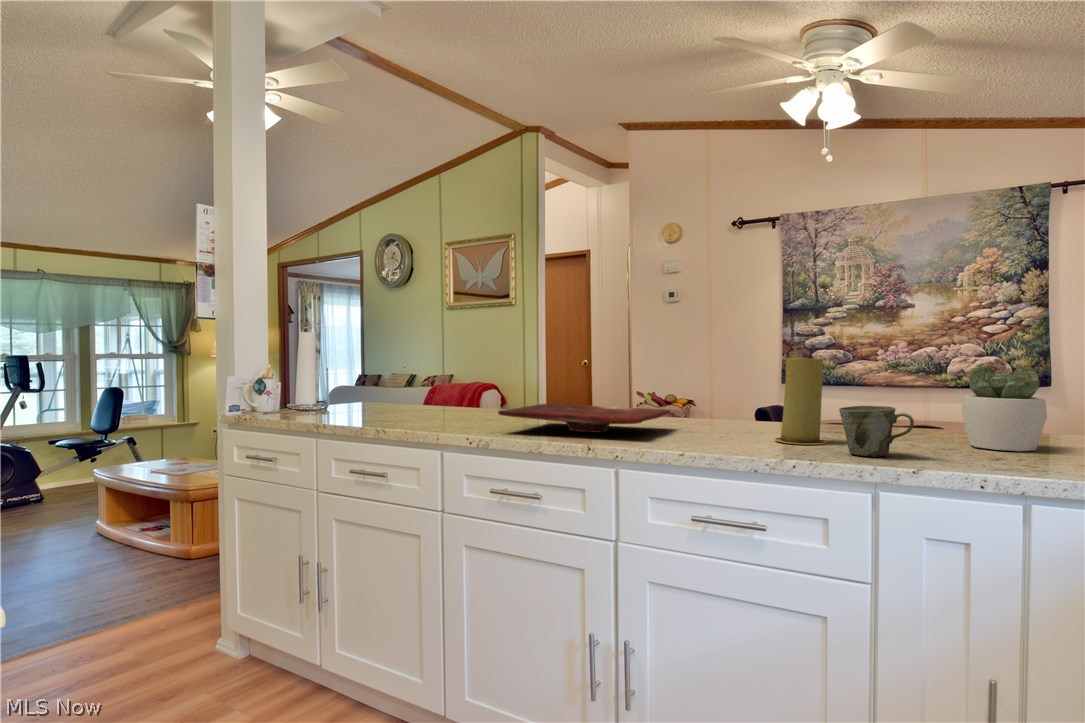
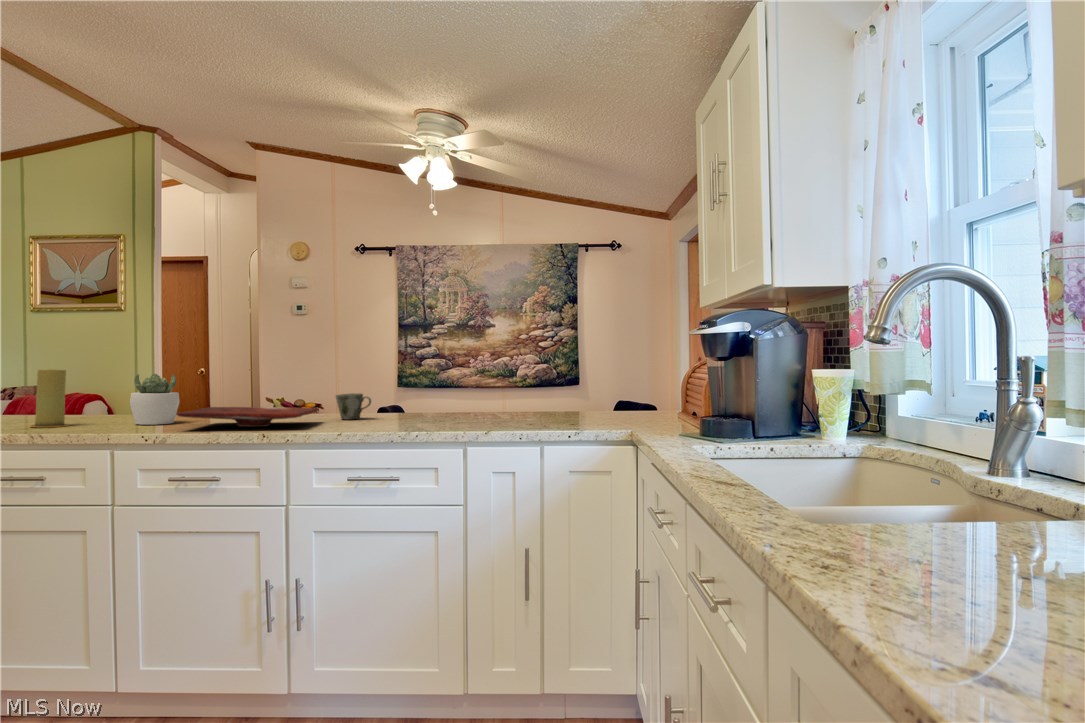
candle: present [775,358,826,445] -> present [30,369,68,427]
succulent plant: present [961,366,1047,451] -> present [130,374,180,425]
mug: present [839,406,914,457] -> present [335,393,371,420]

